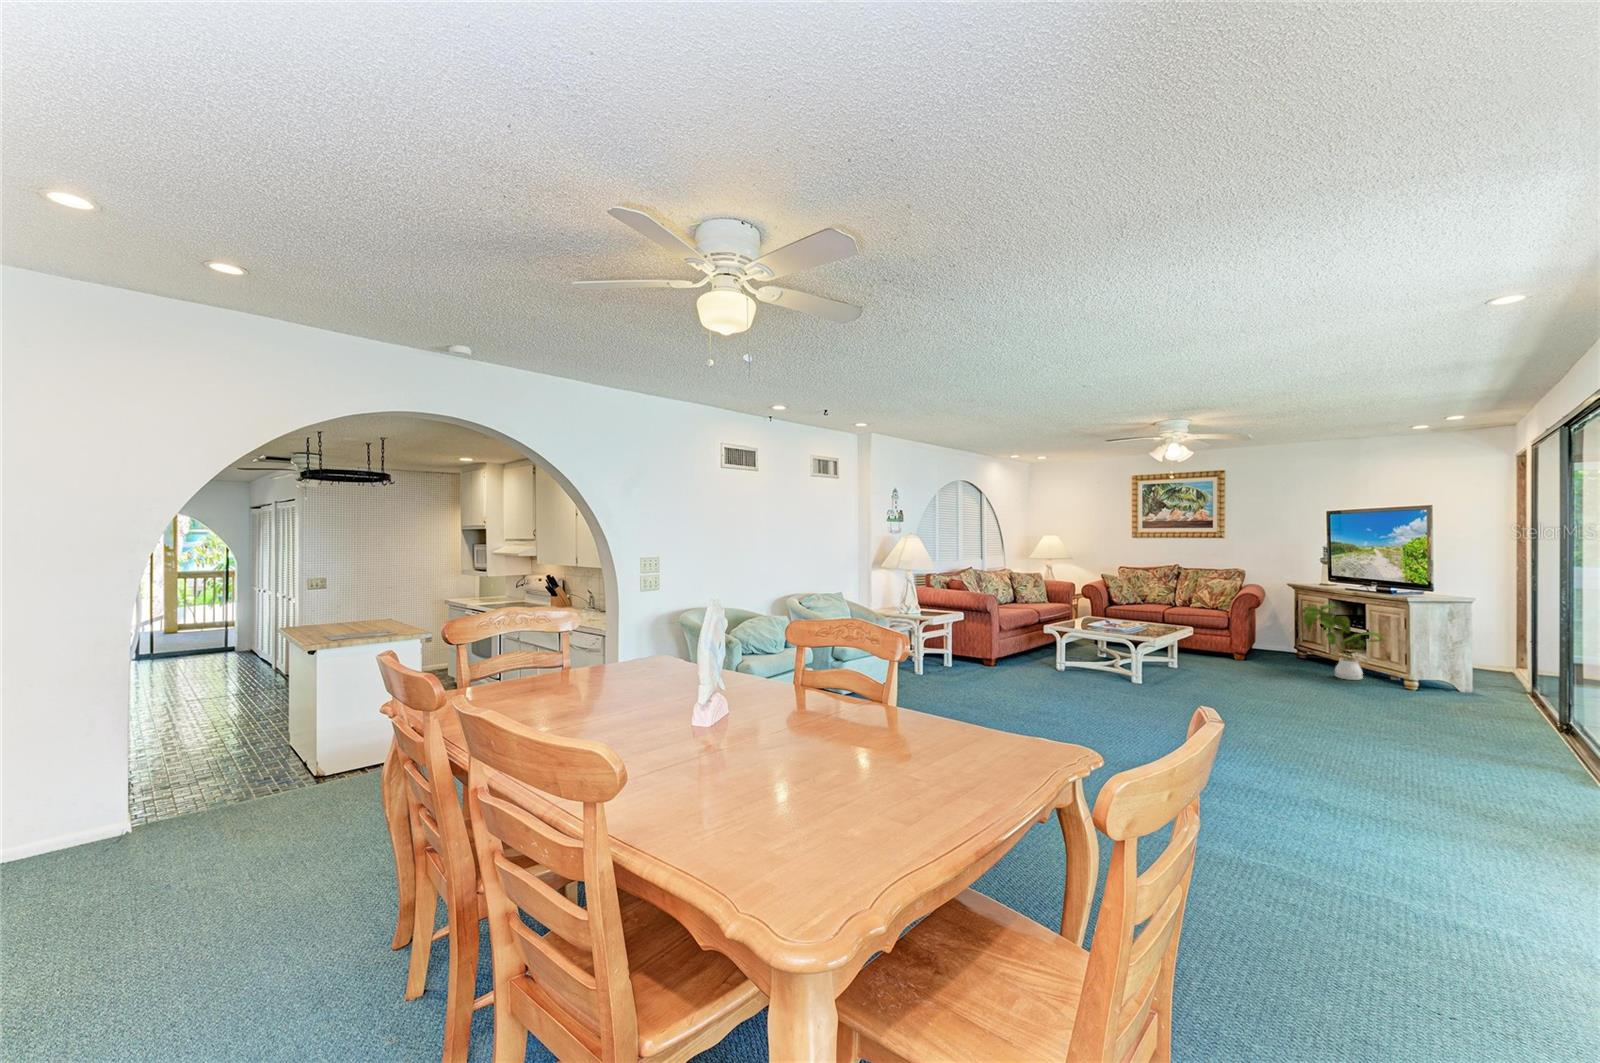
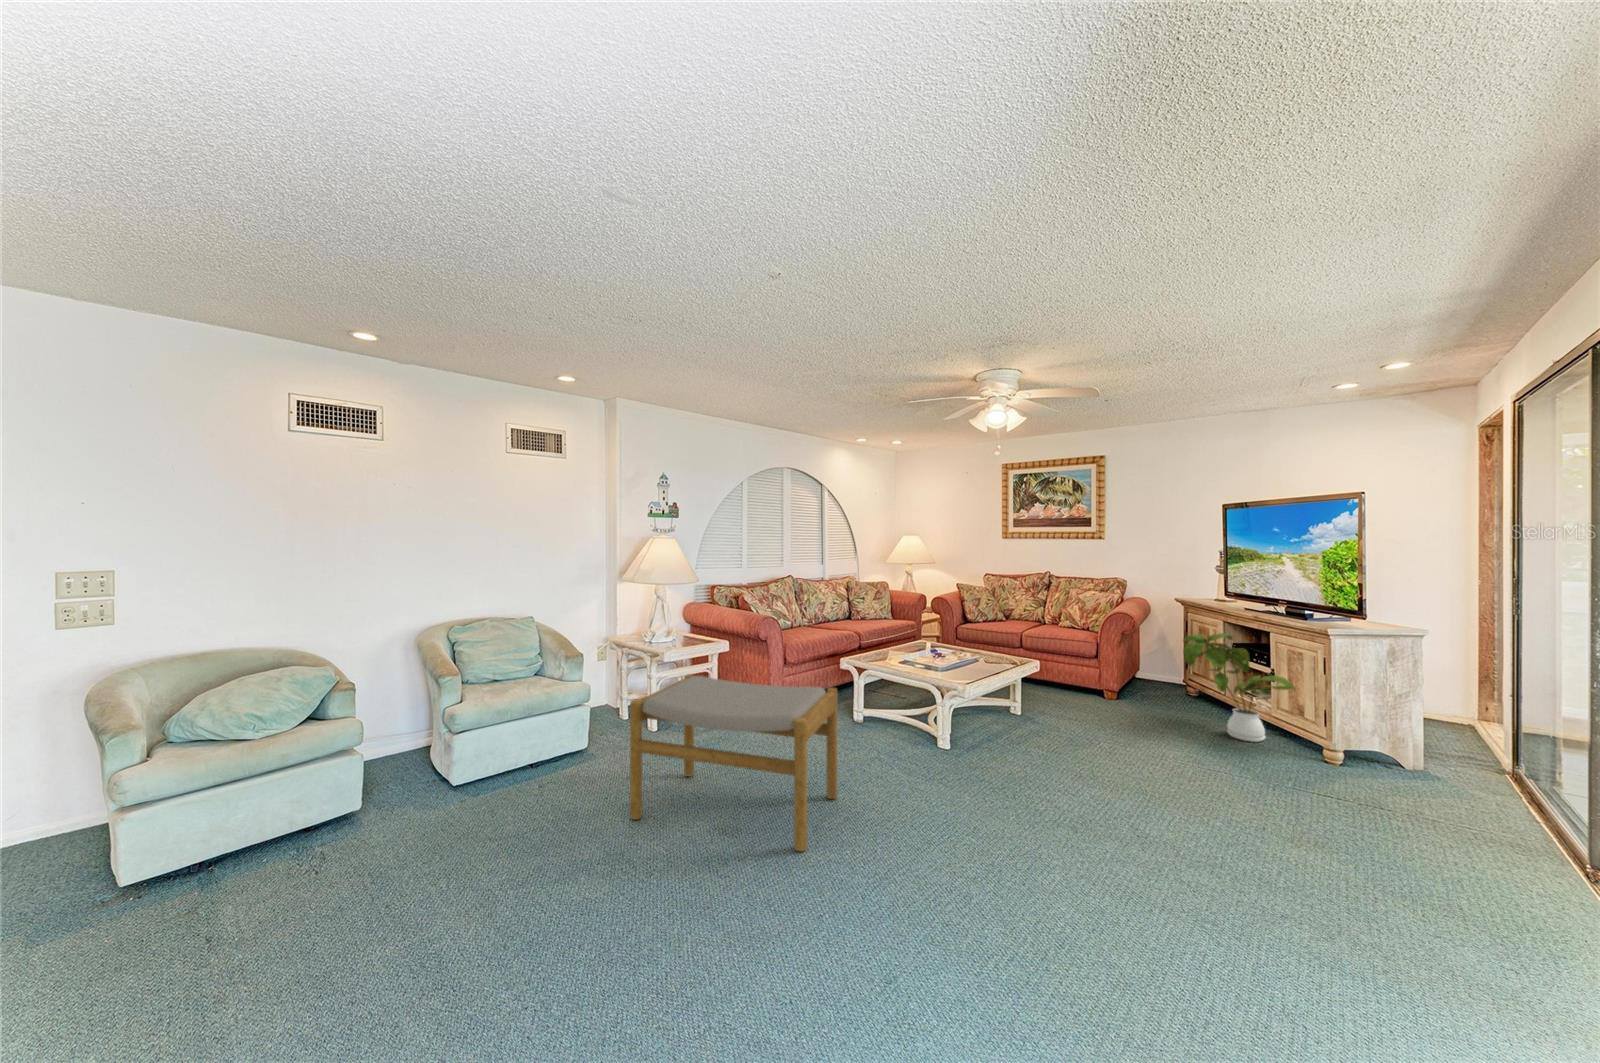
footstool: none [973,627,1099,720] -> present [630,674,837,852]

